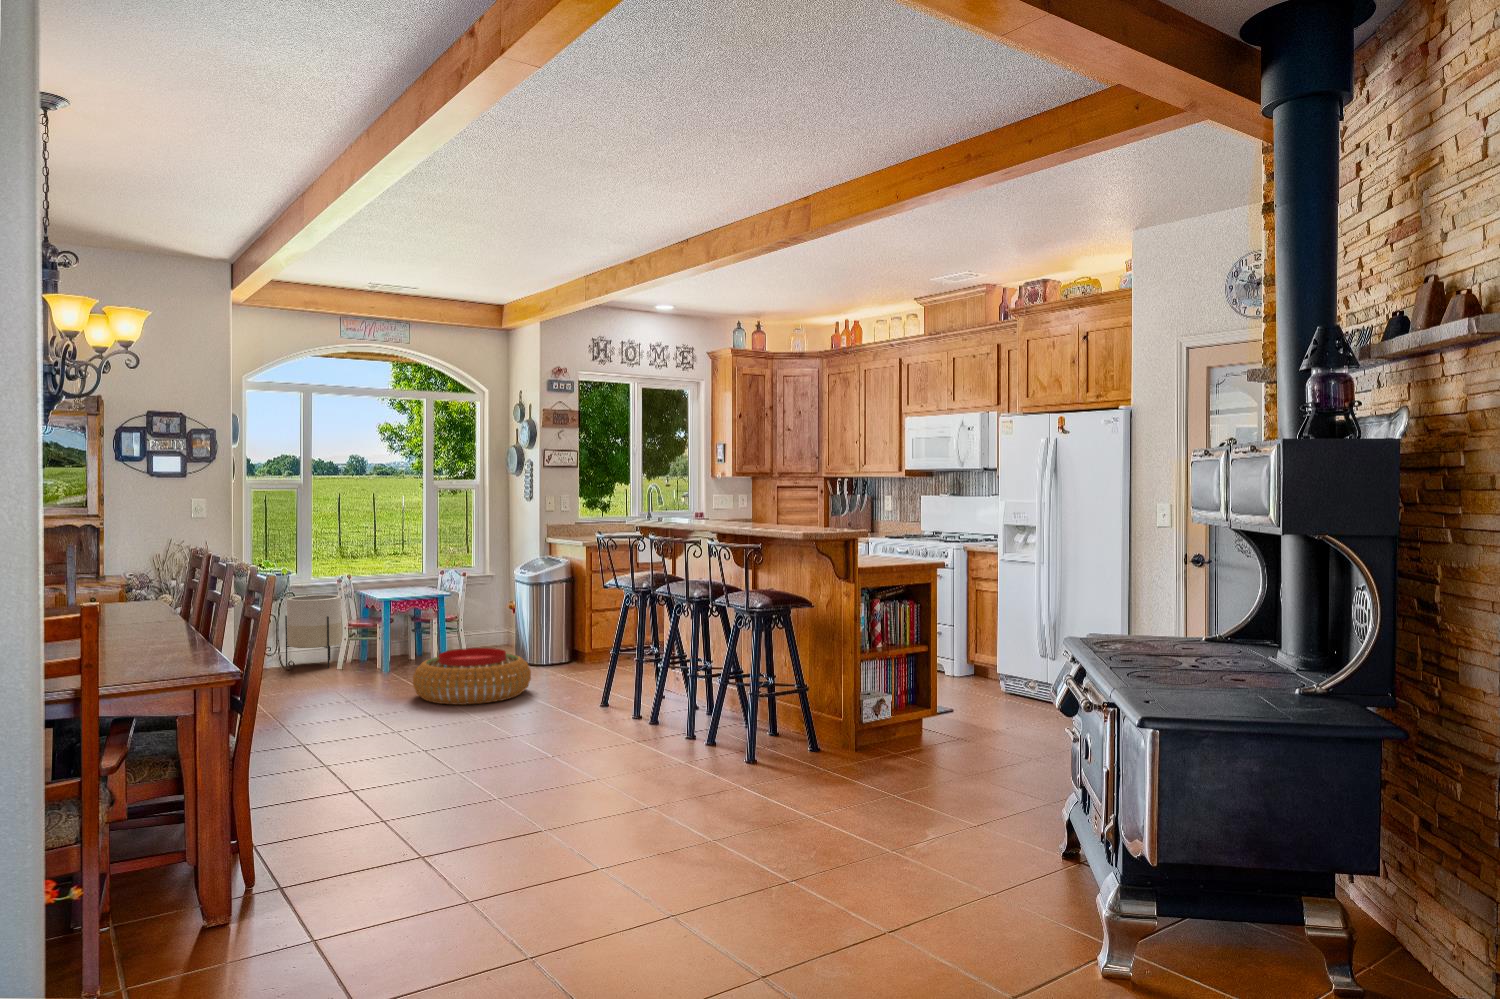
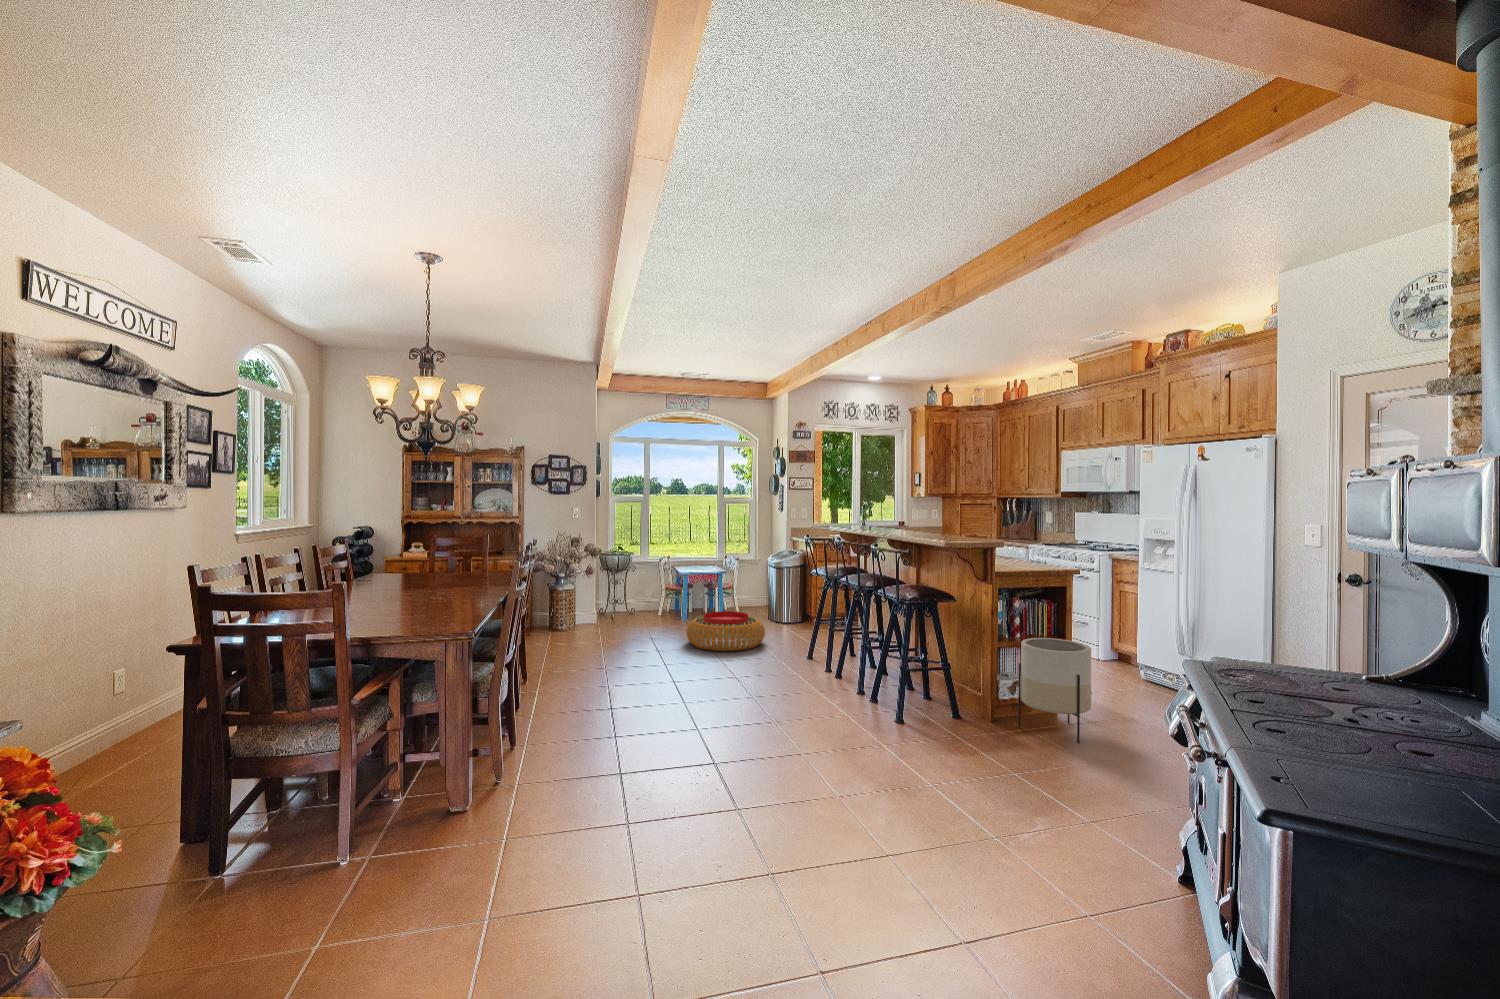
planter: present [285,595,342,668] -> present [1018,638,1091,743]

